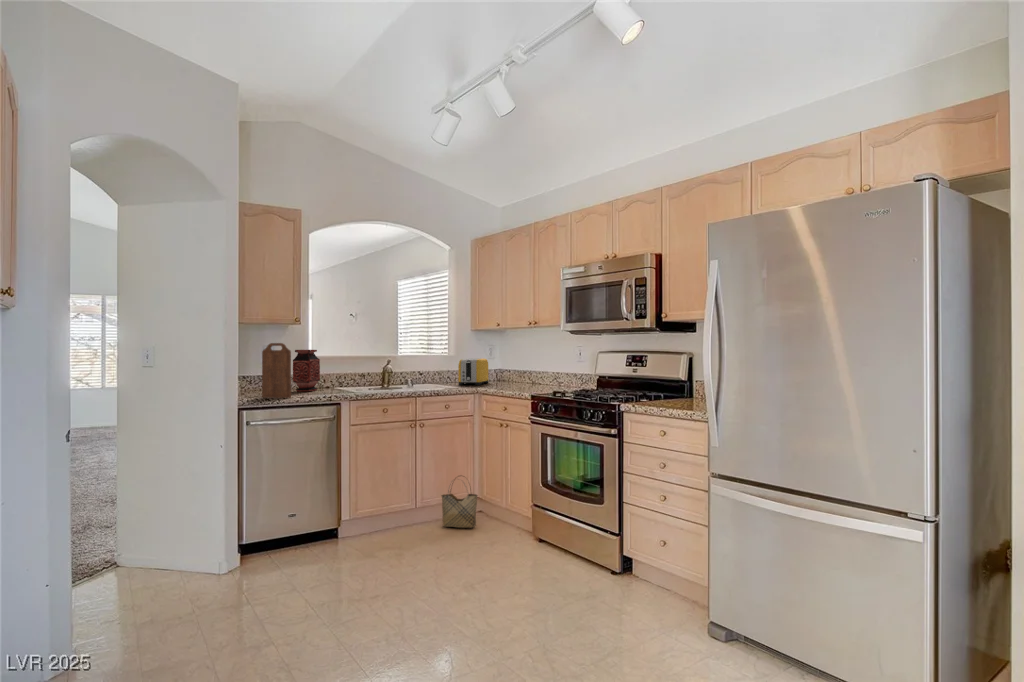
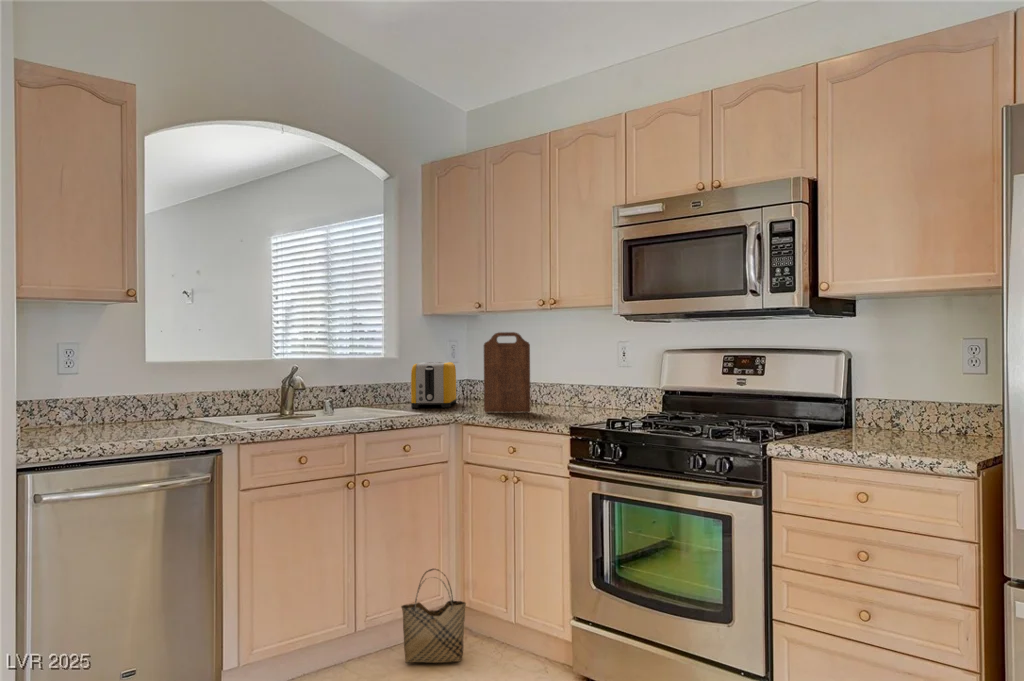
cutting board: present [262,343,291,398] -> present [484,332,530,412]
vase: present [293,350,320,391] -> none [115,349,167,427]

